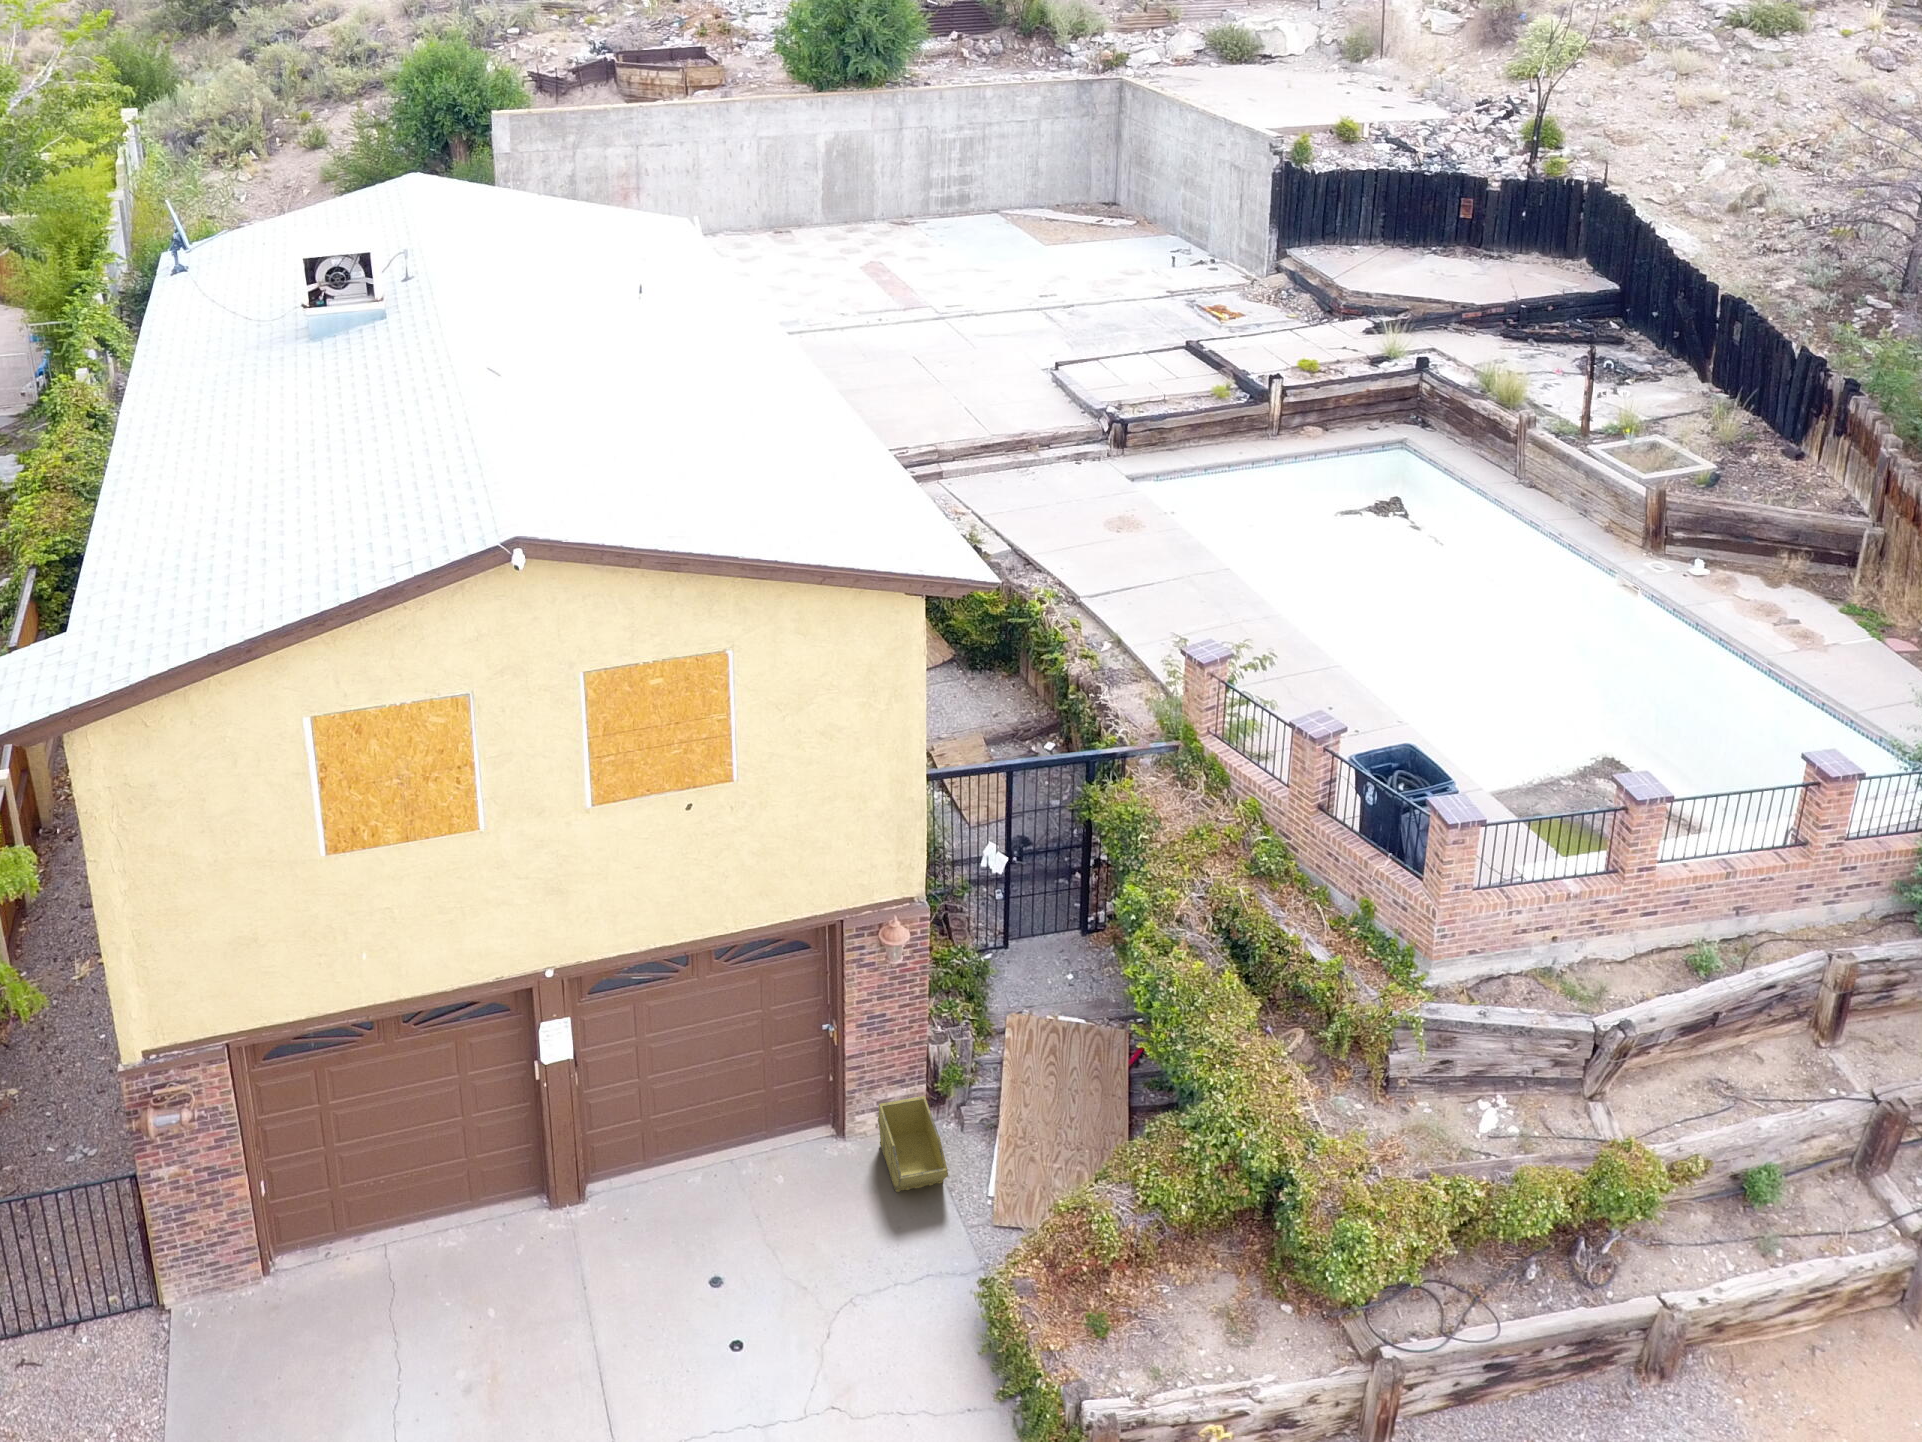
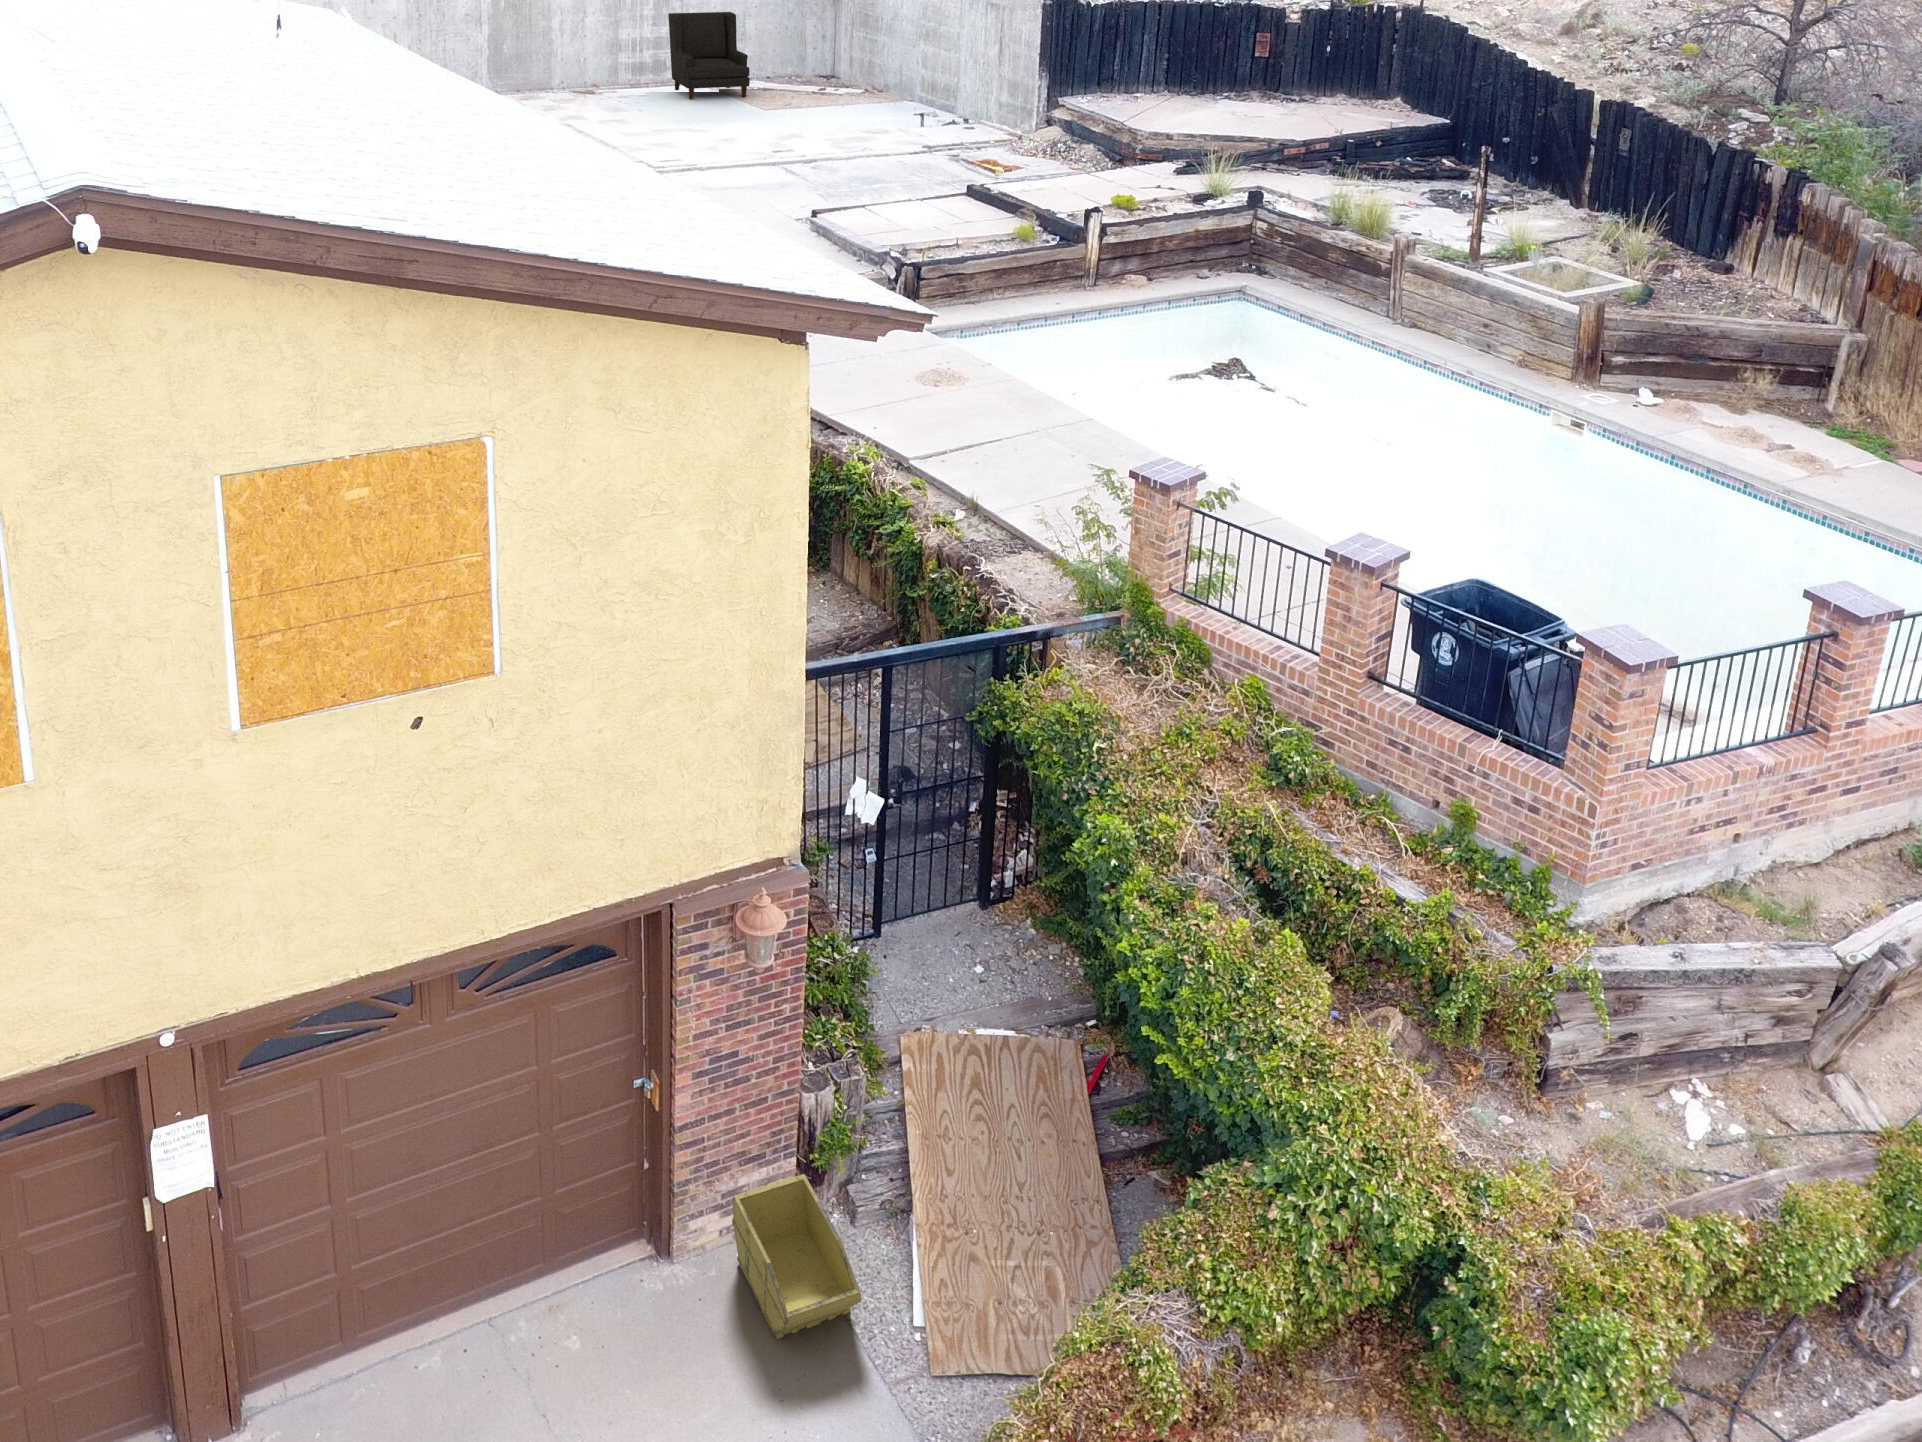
chair: none [969,152,1034,227] -> present [668,12,750,99]

